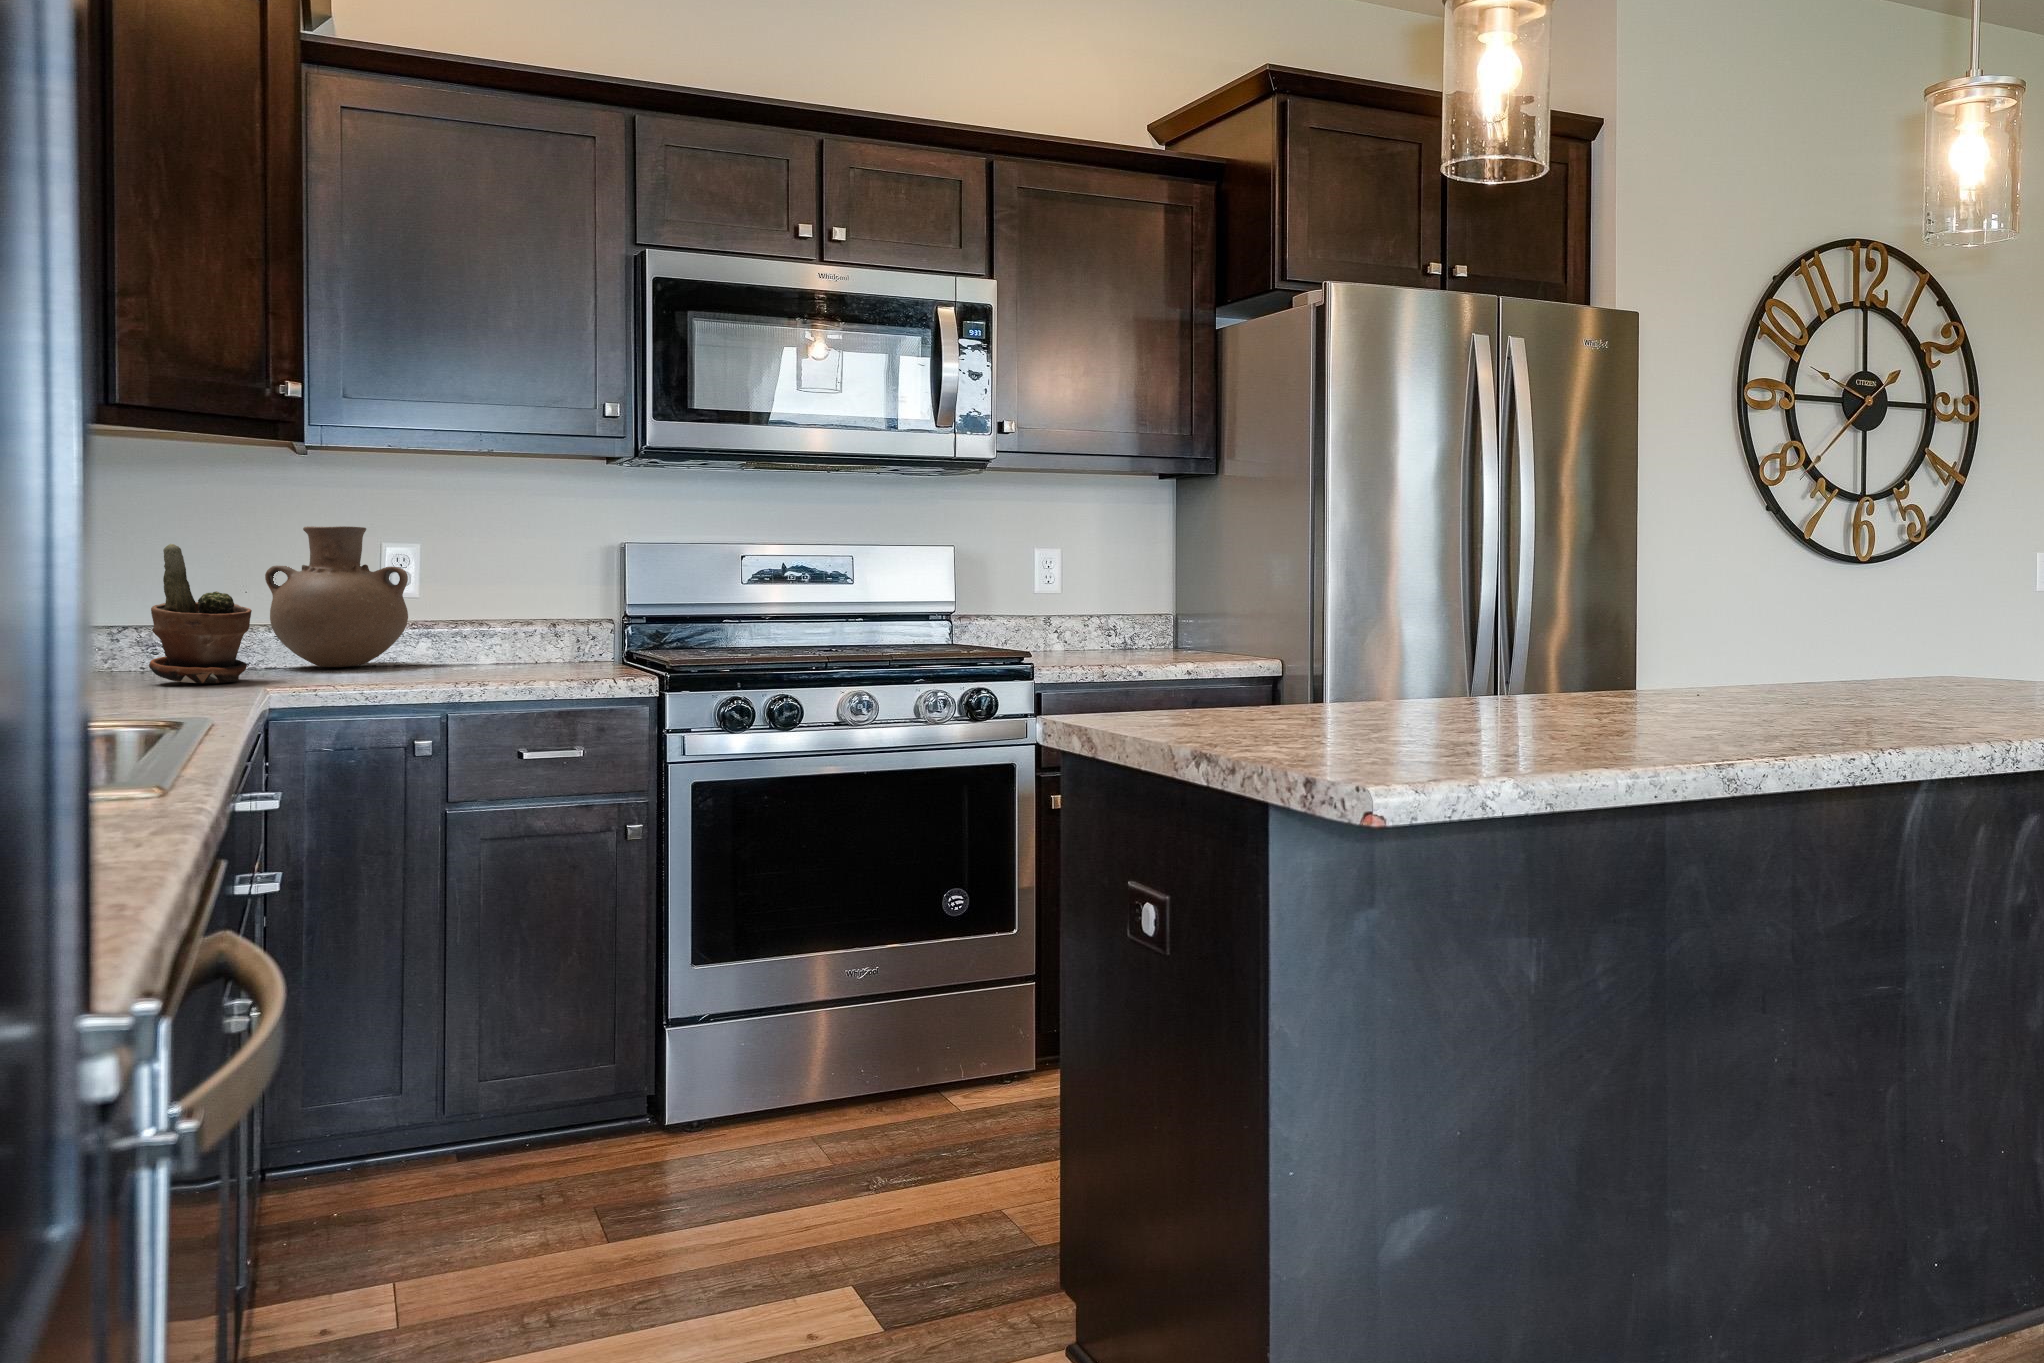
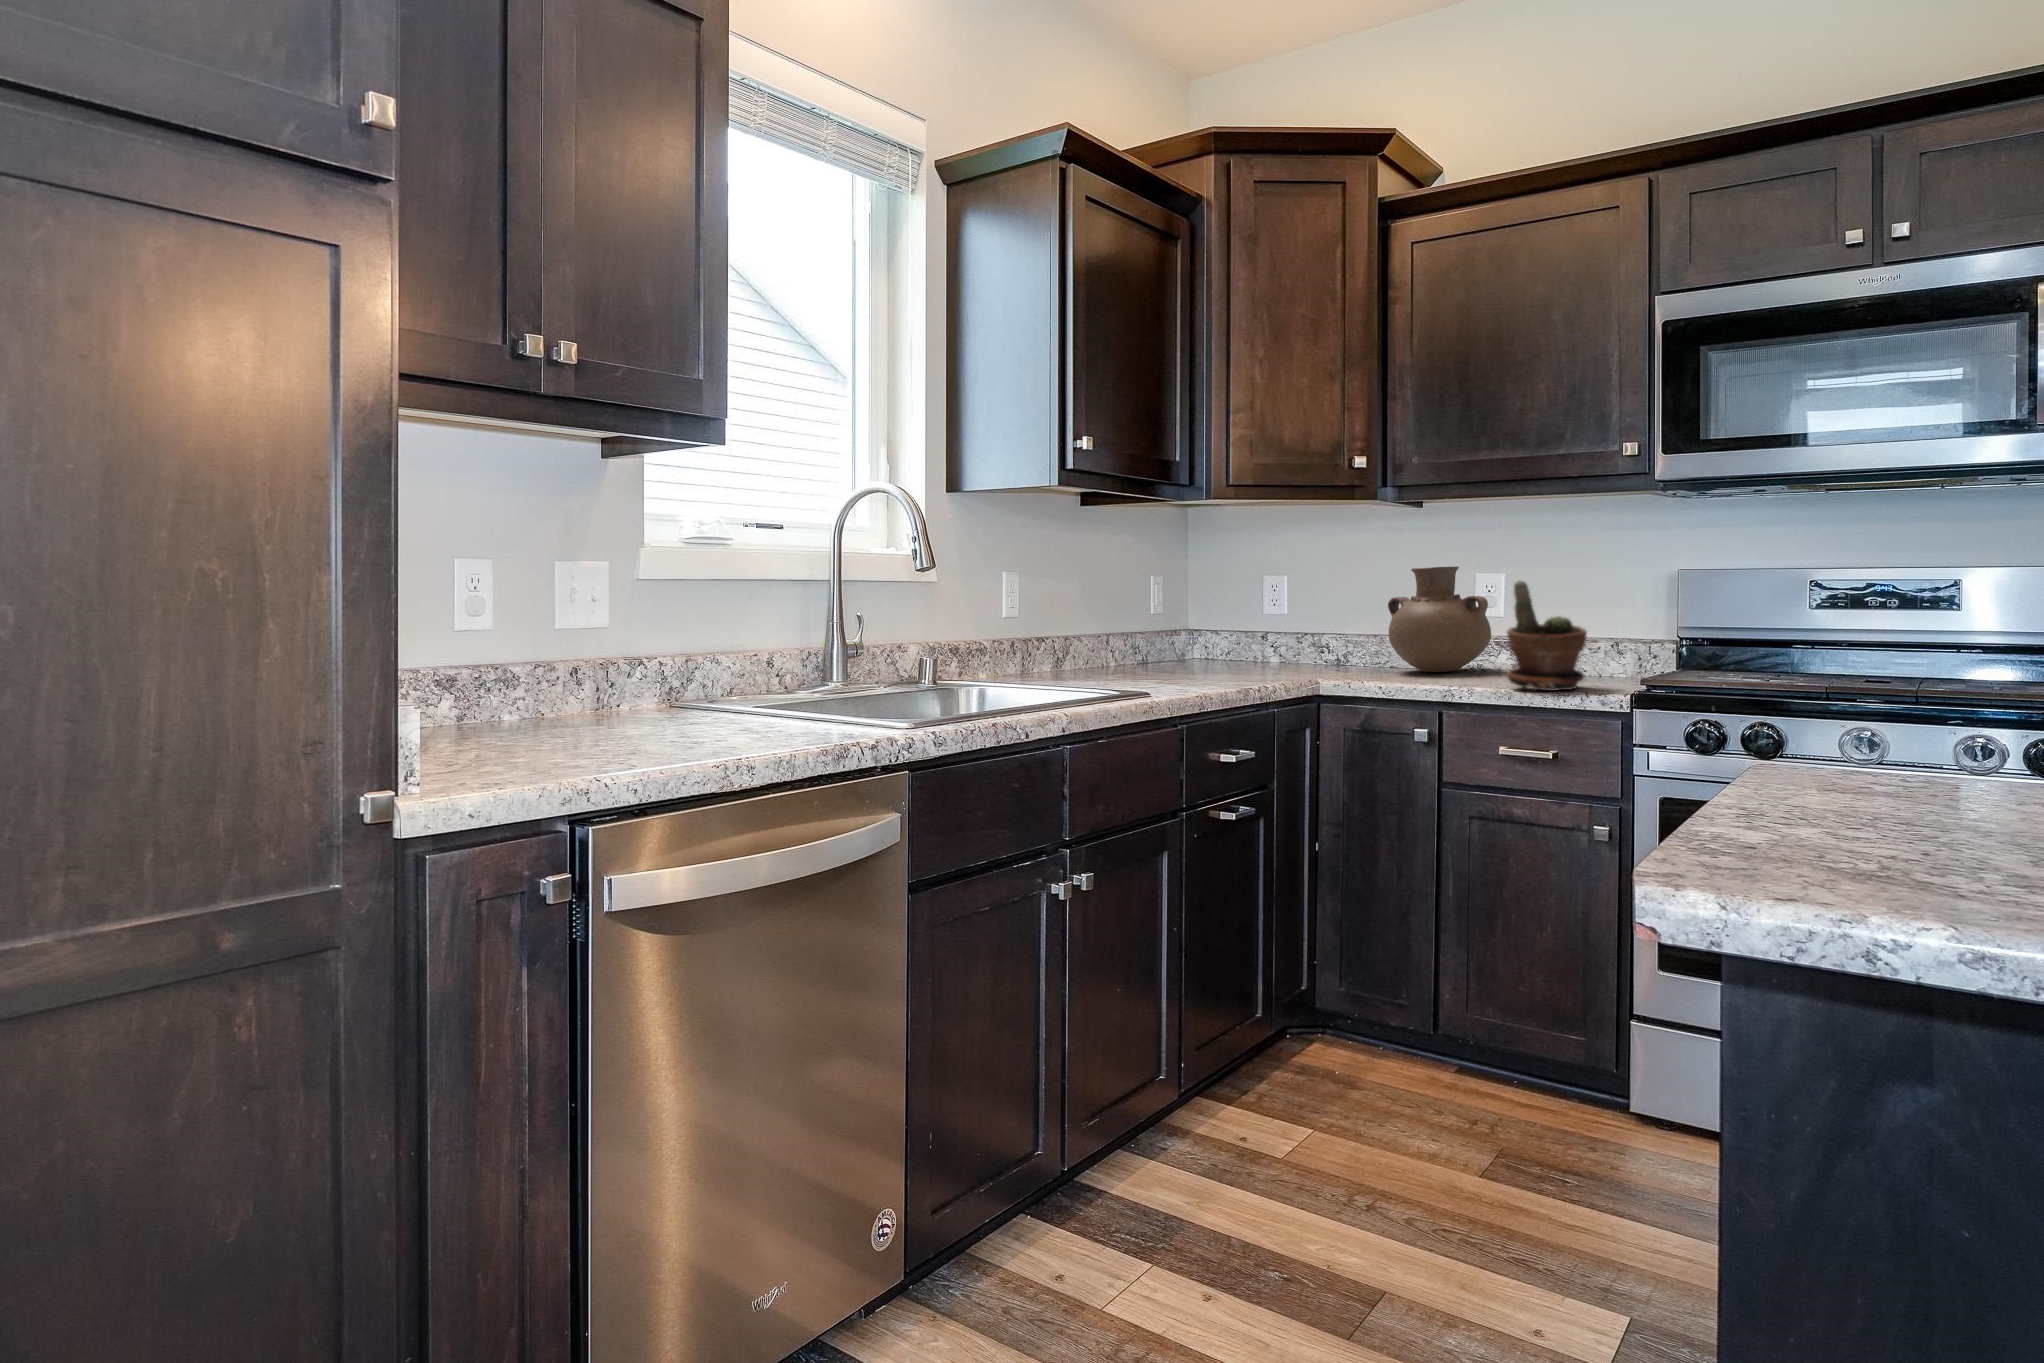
potted plant: present [149,544,252,683] -> present [1507,580,1587,691]

